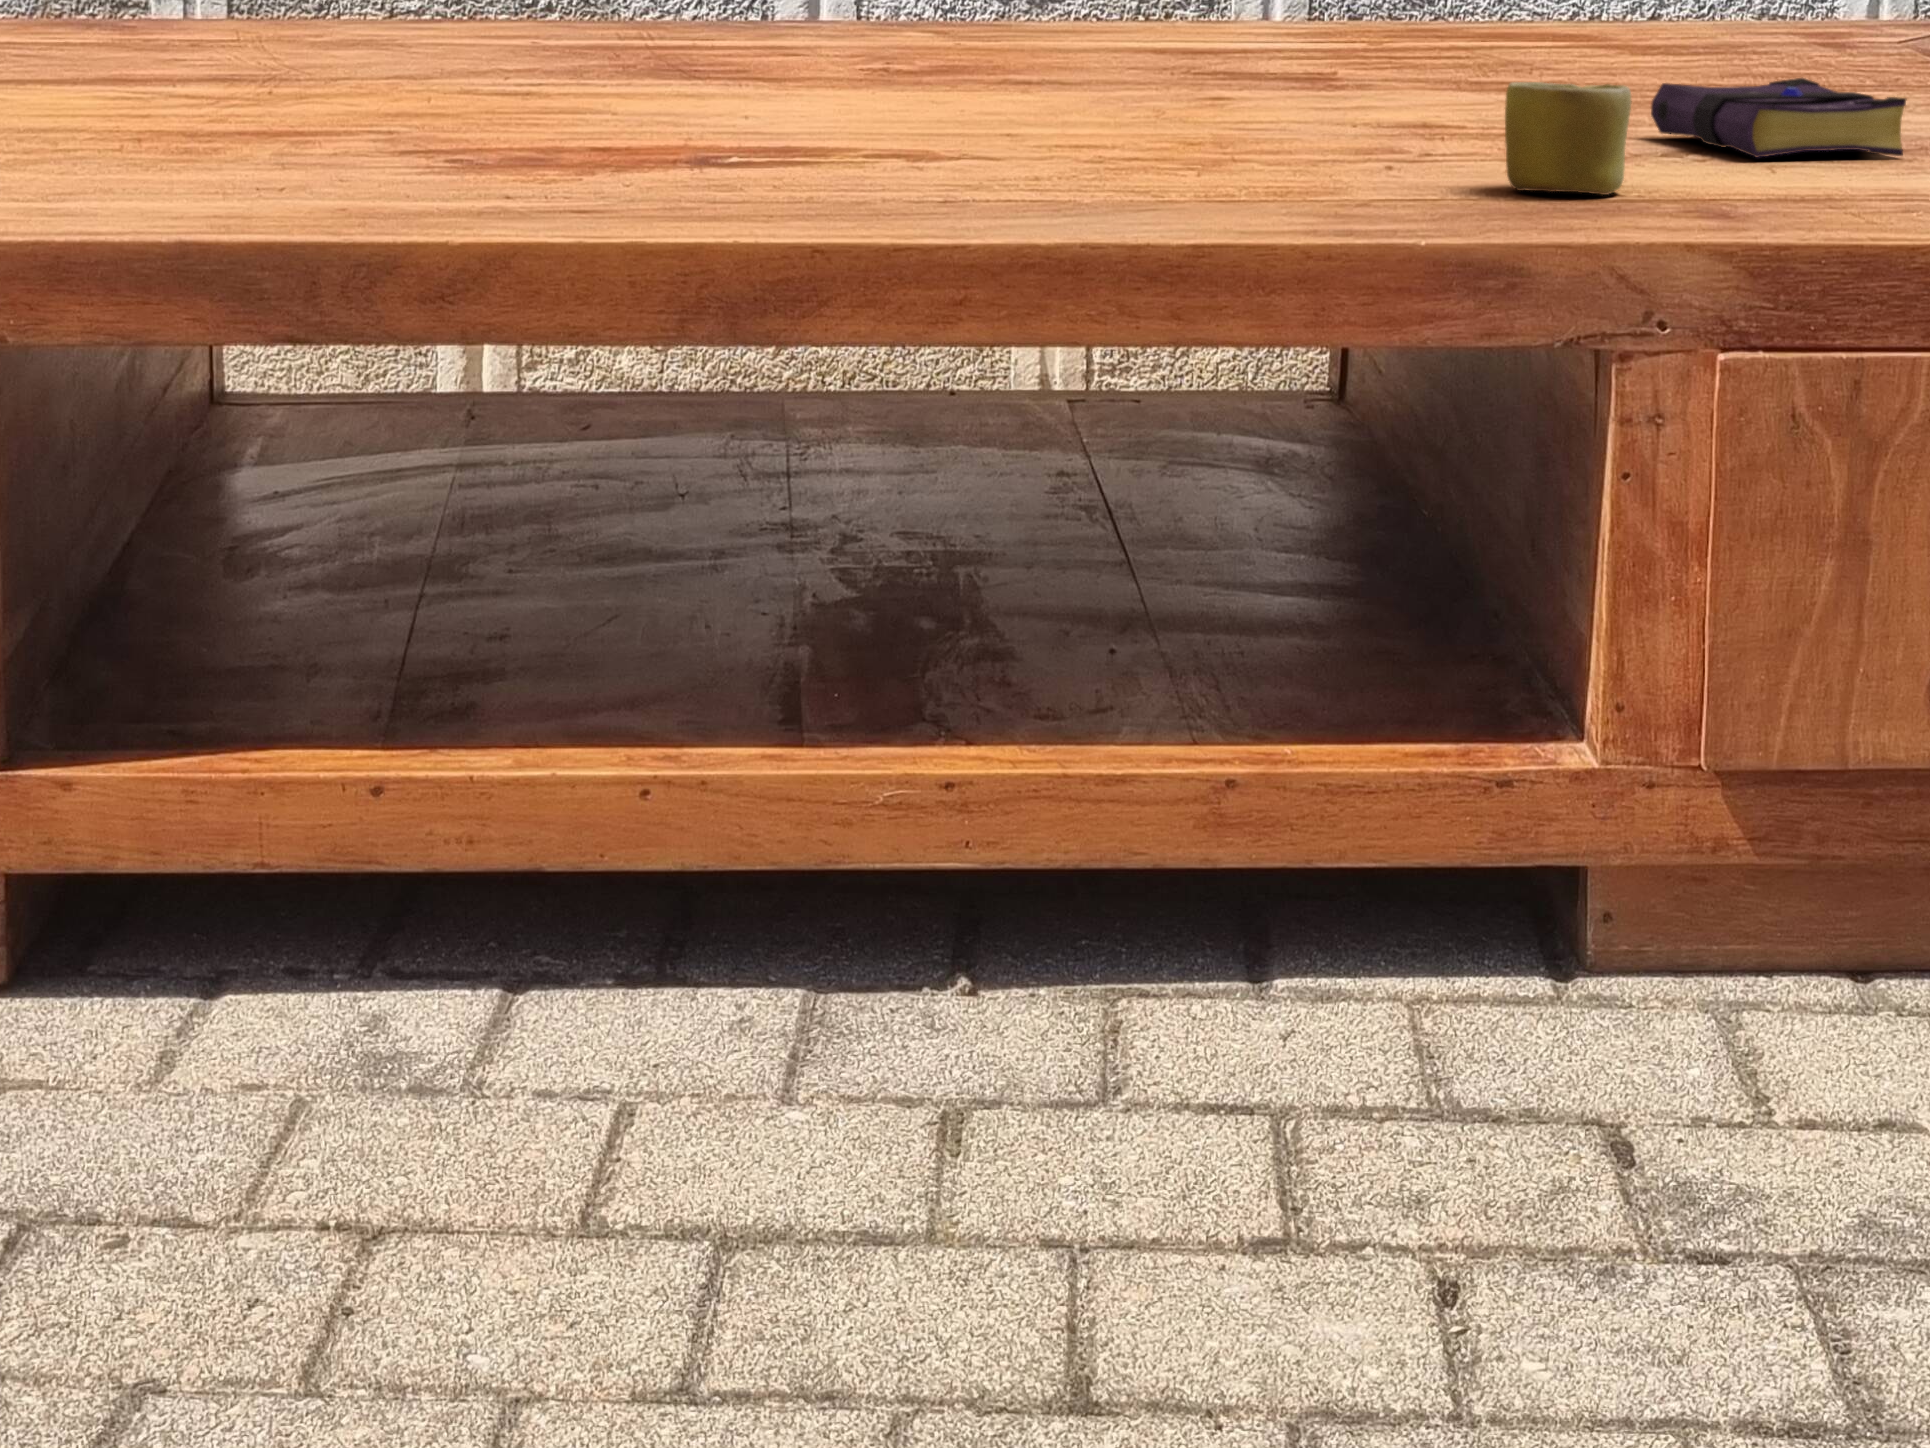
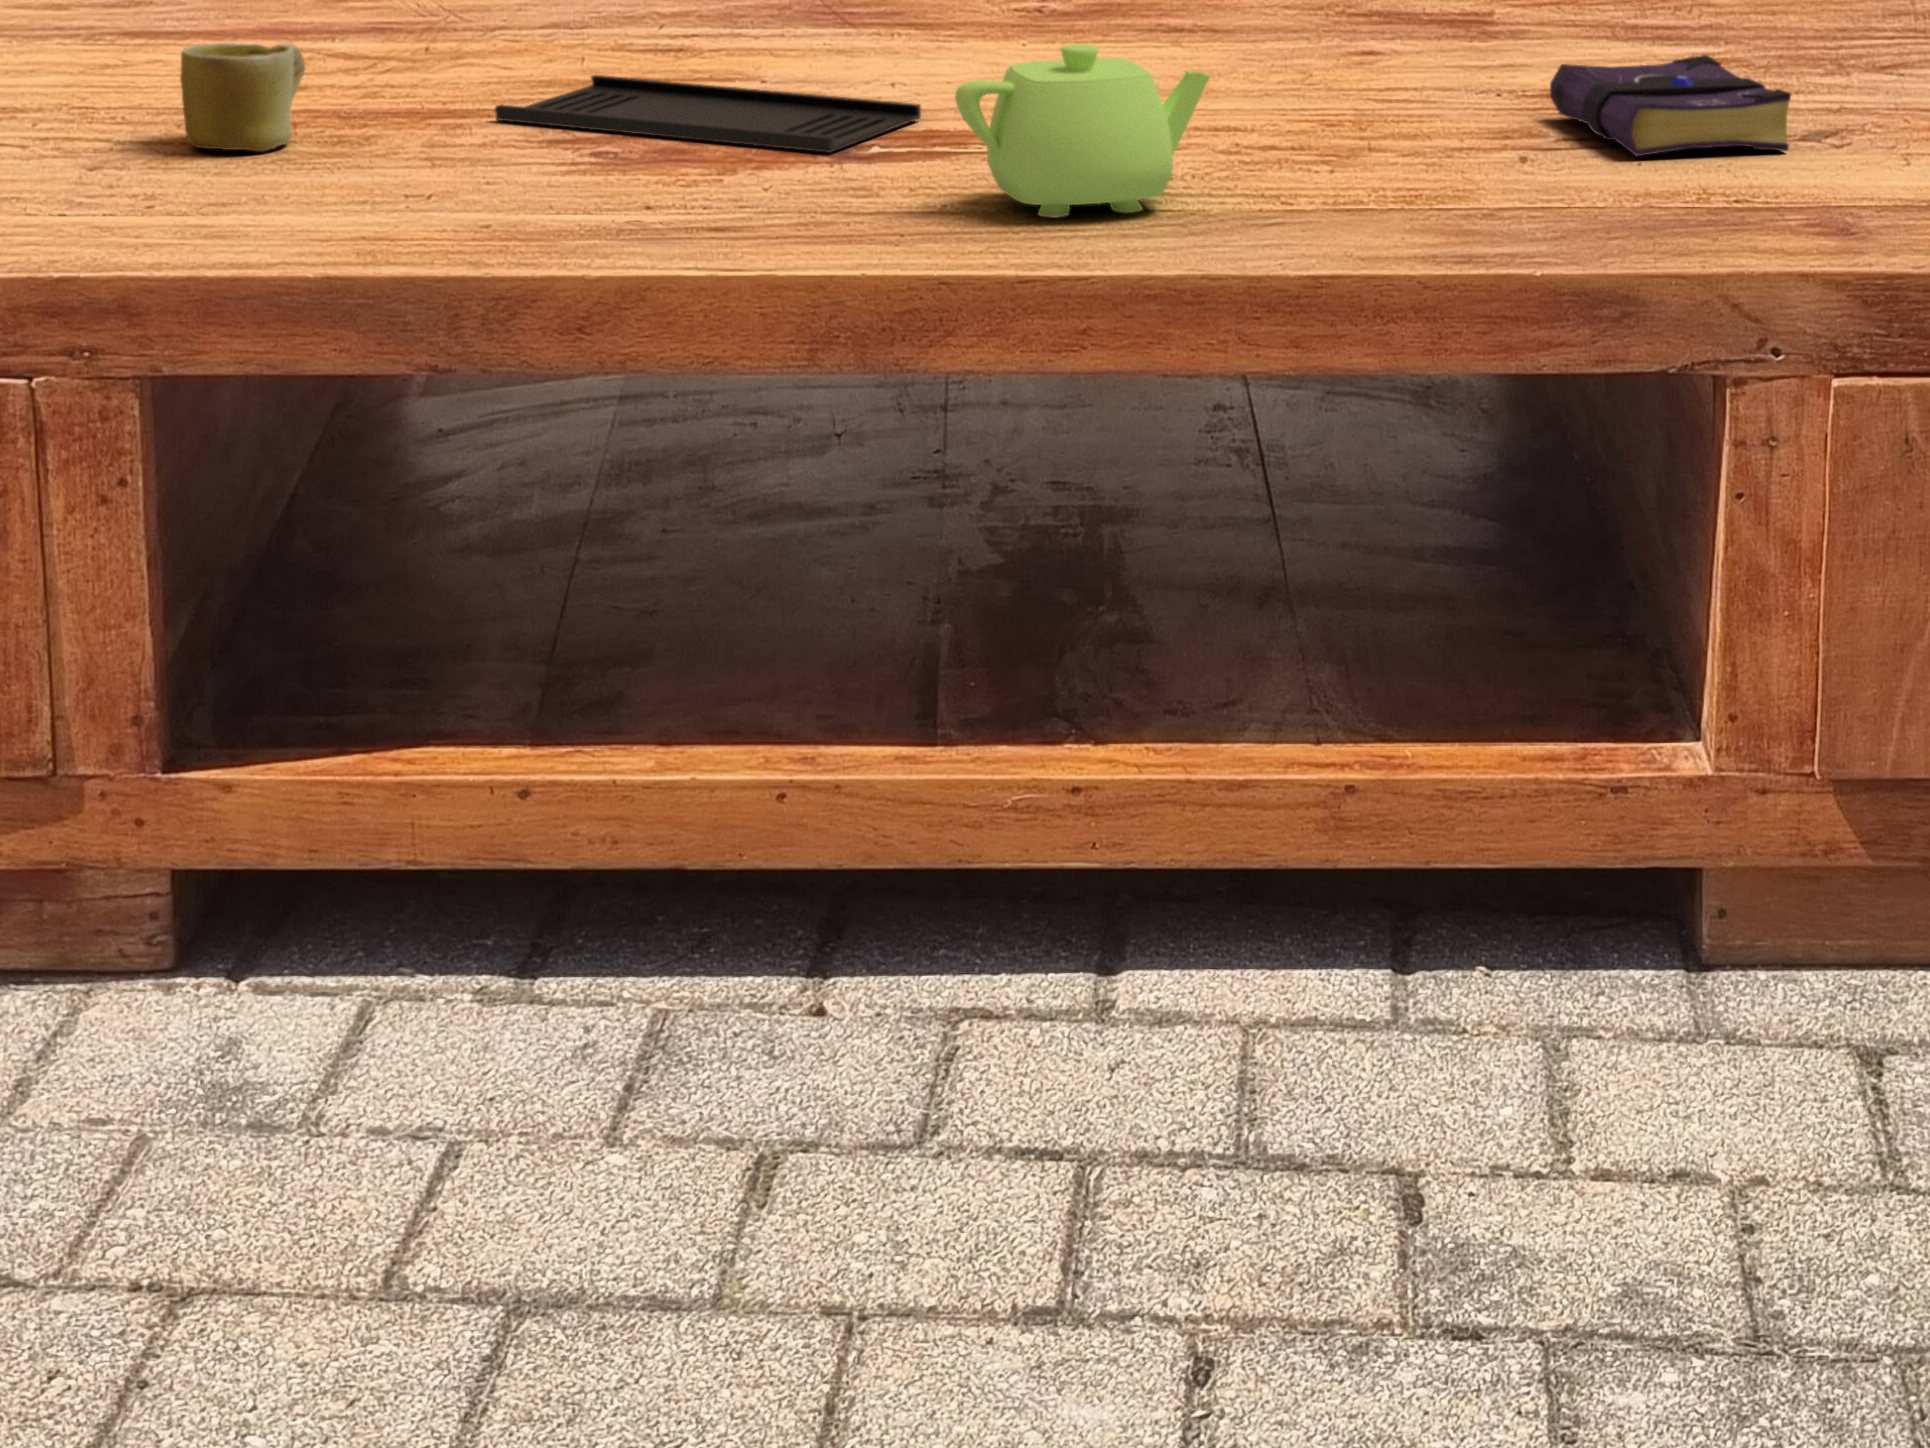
teapot: none [1105,22,1354,190] -> present [955,44,1209,218]
mug: present [1505,82,1632,195] -> present [180,43,305,151]
tray: none [606,100,1029,152] -> present [495,75,921,153]

